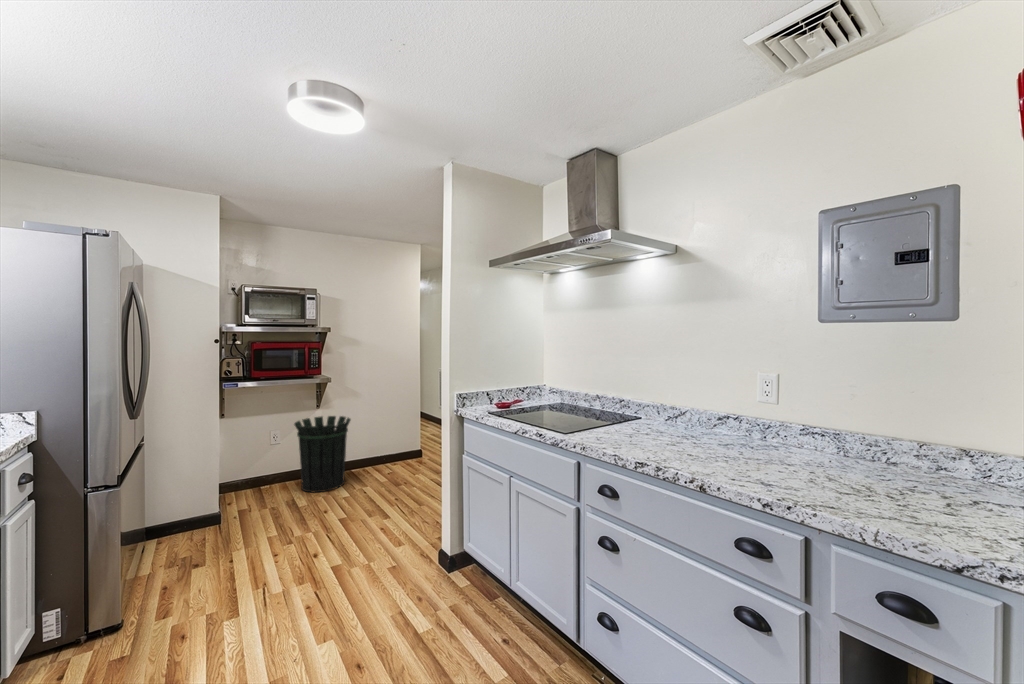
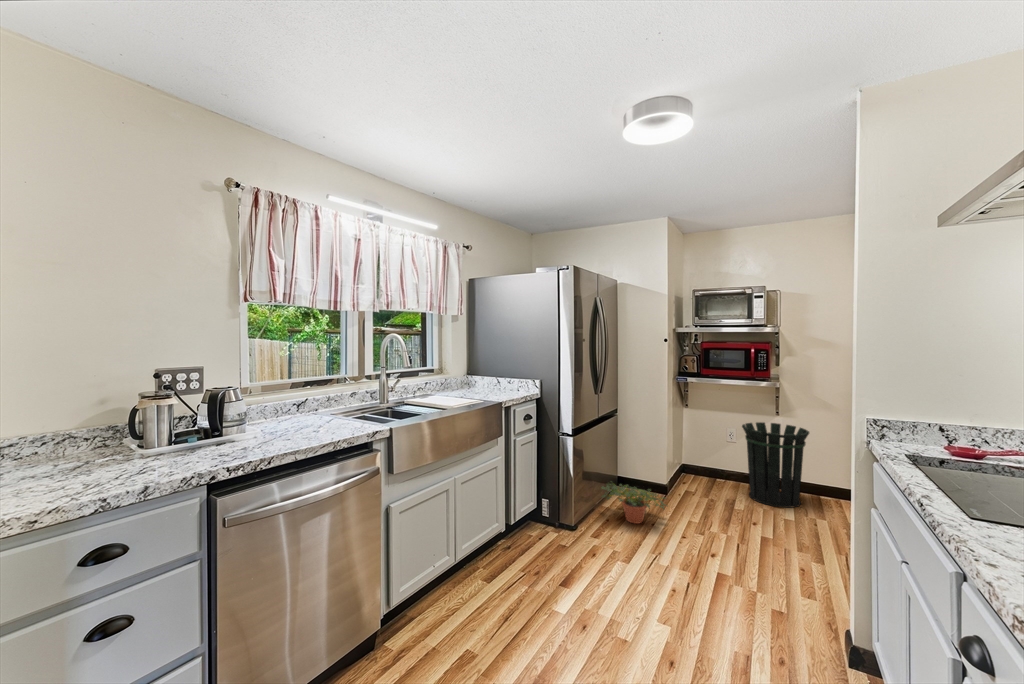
potted plant: none [145,523,251,574] -> present [602,484,665,524]

